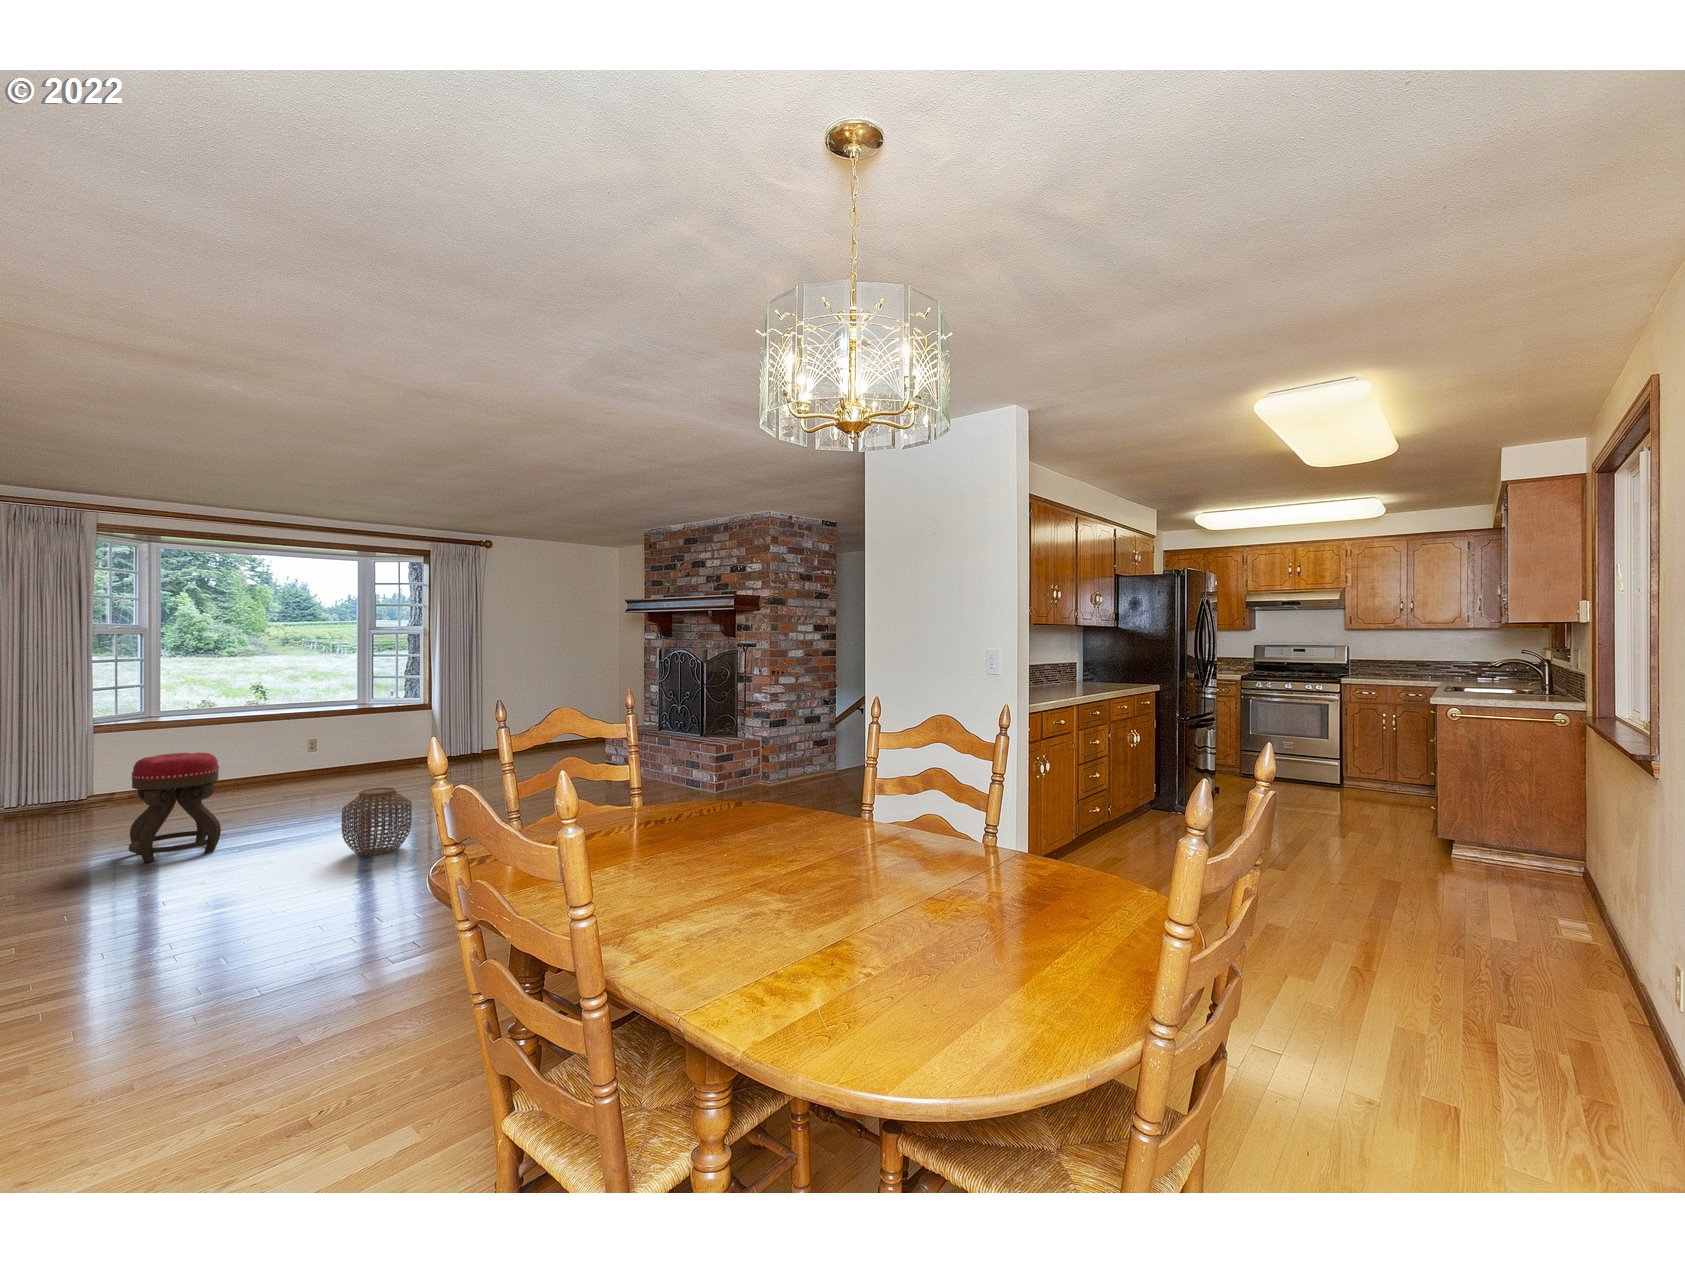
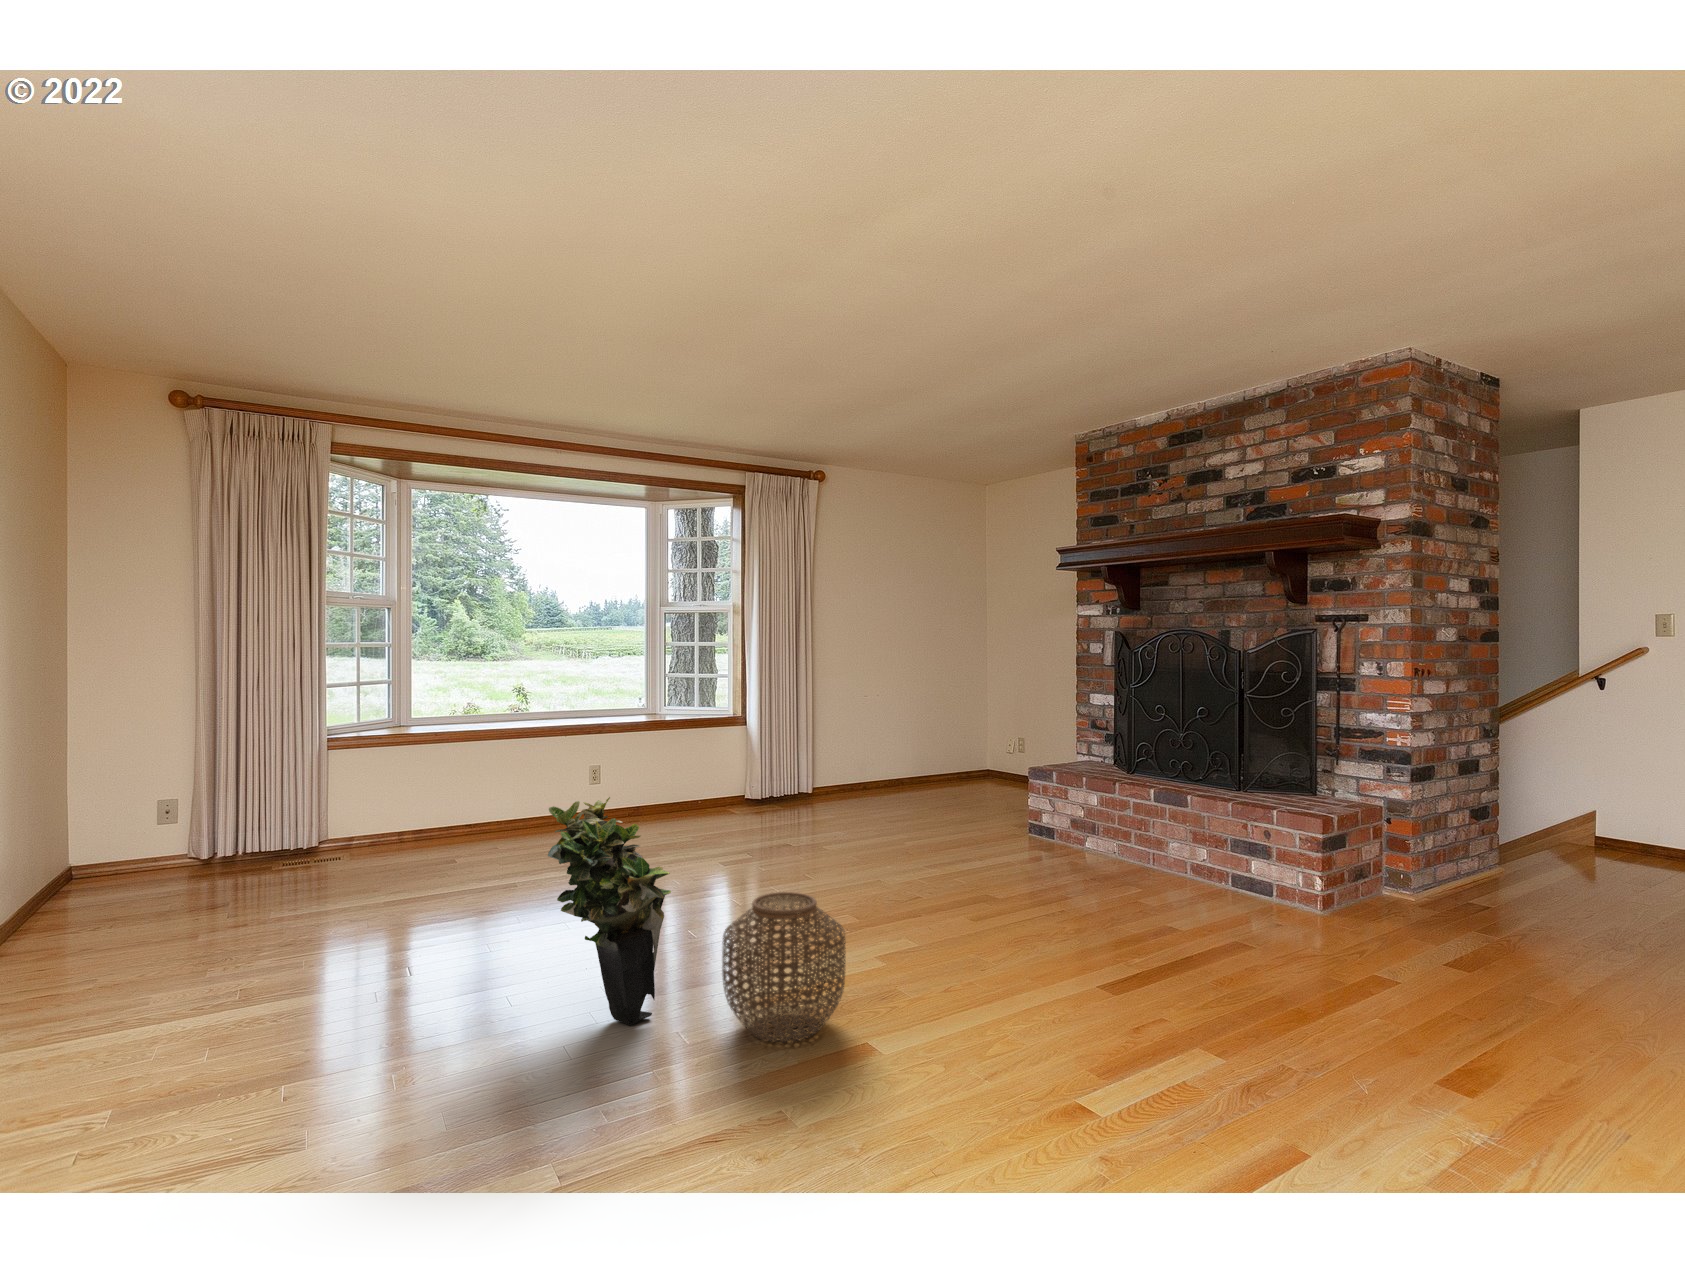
potted plant: none [242,745,319,857] -> present [548,797,671,1026]
ottoman: present [129,752,221,863] -> none [367,800,507,1009]

